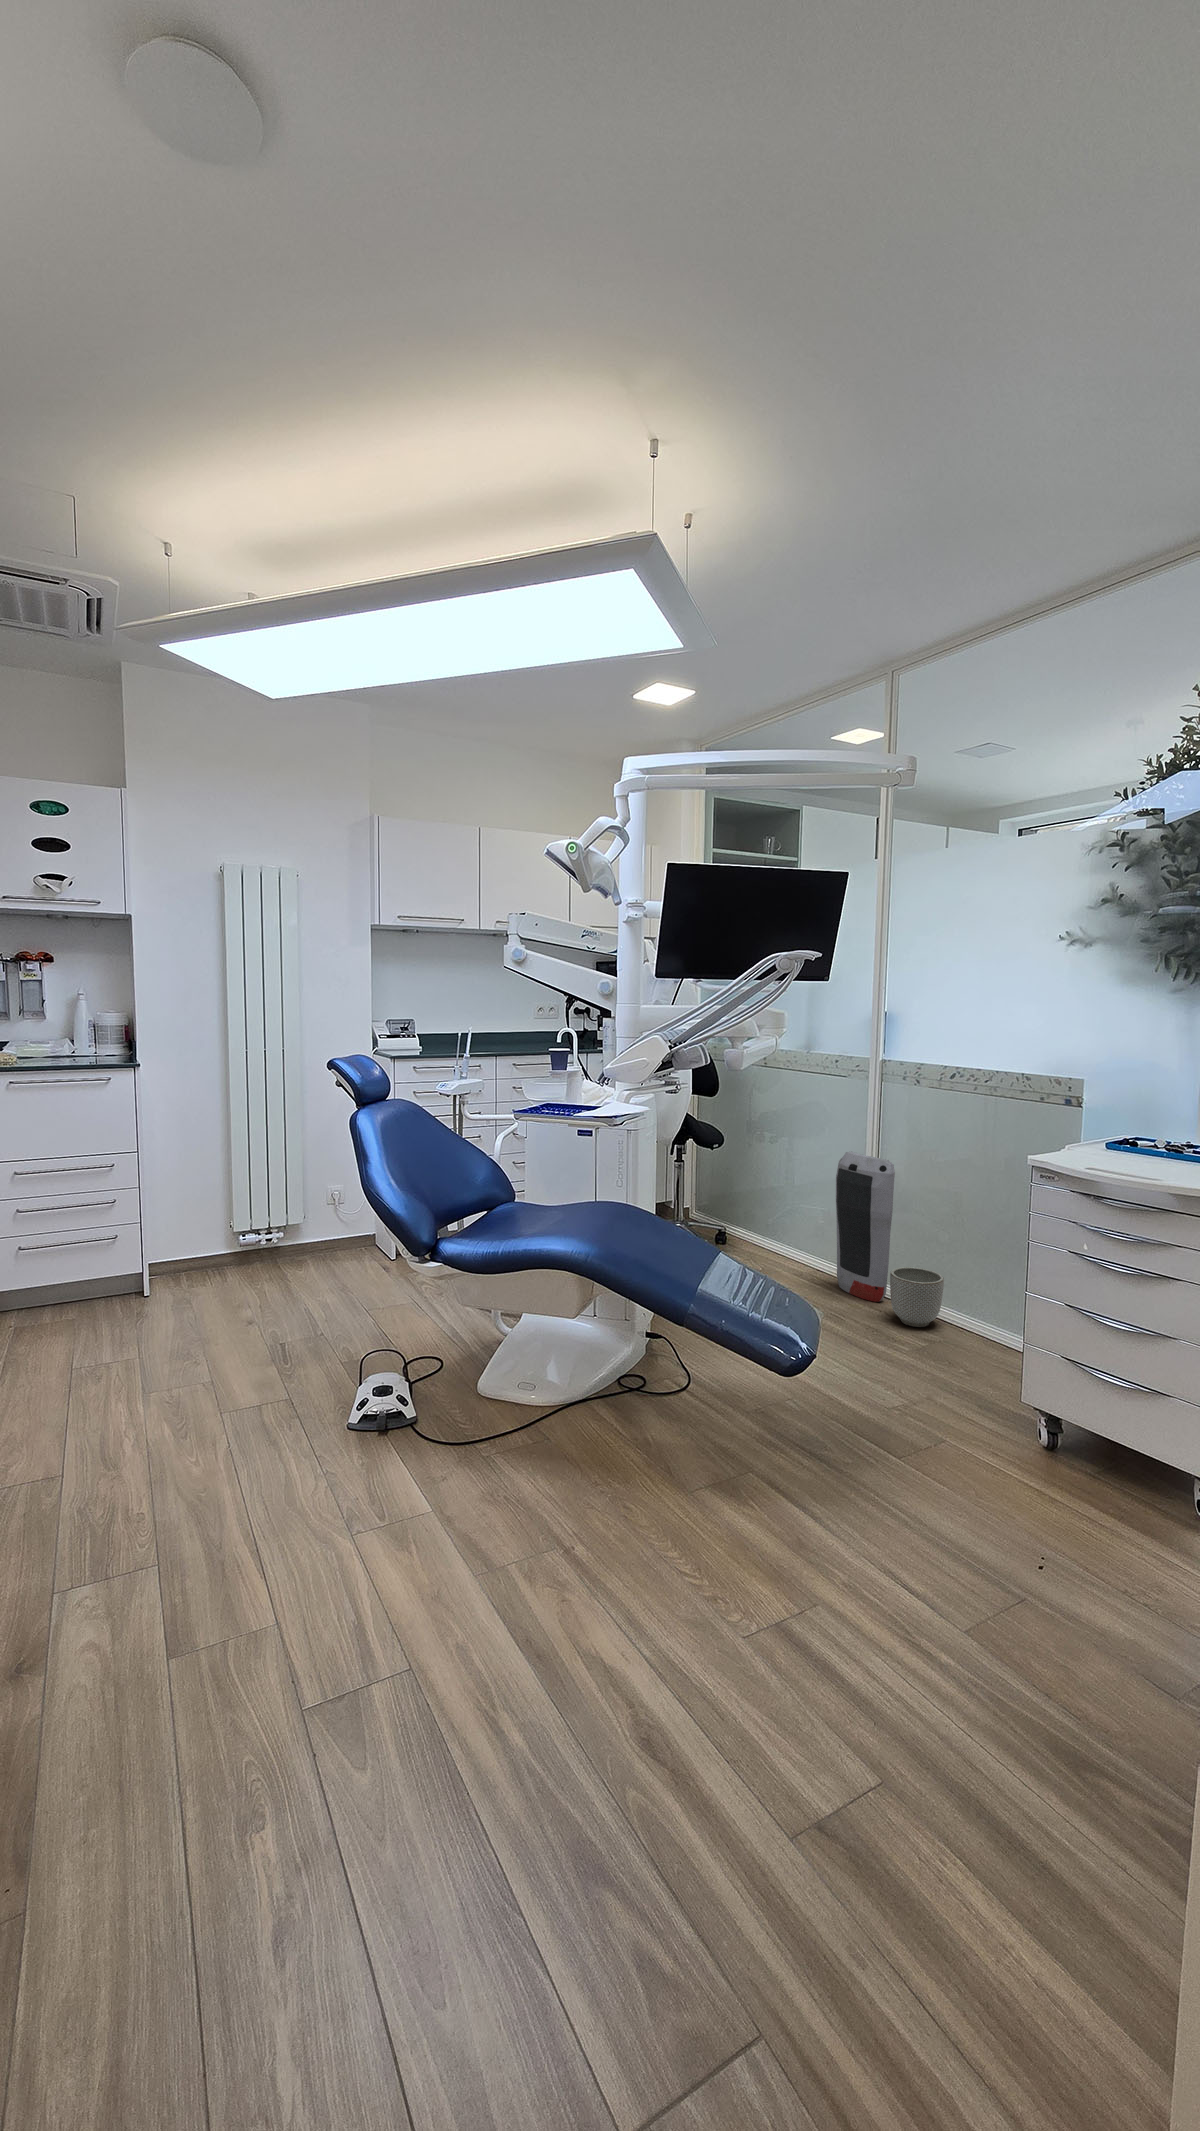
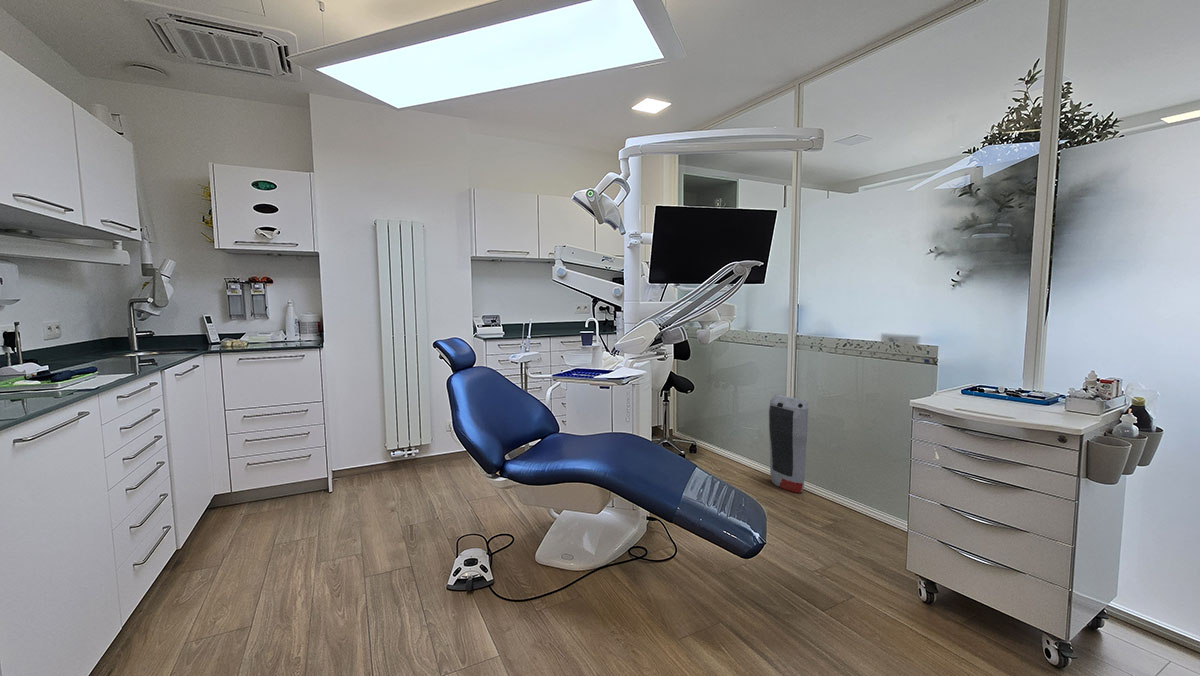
planter: present [890,1267,944,1327] -> none [807,470,844,511]

